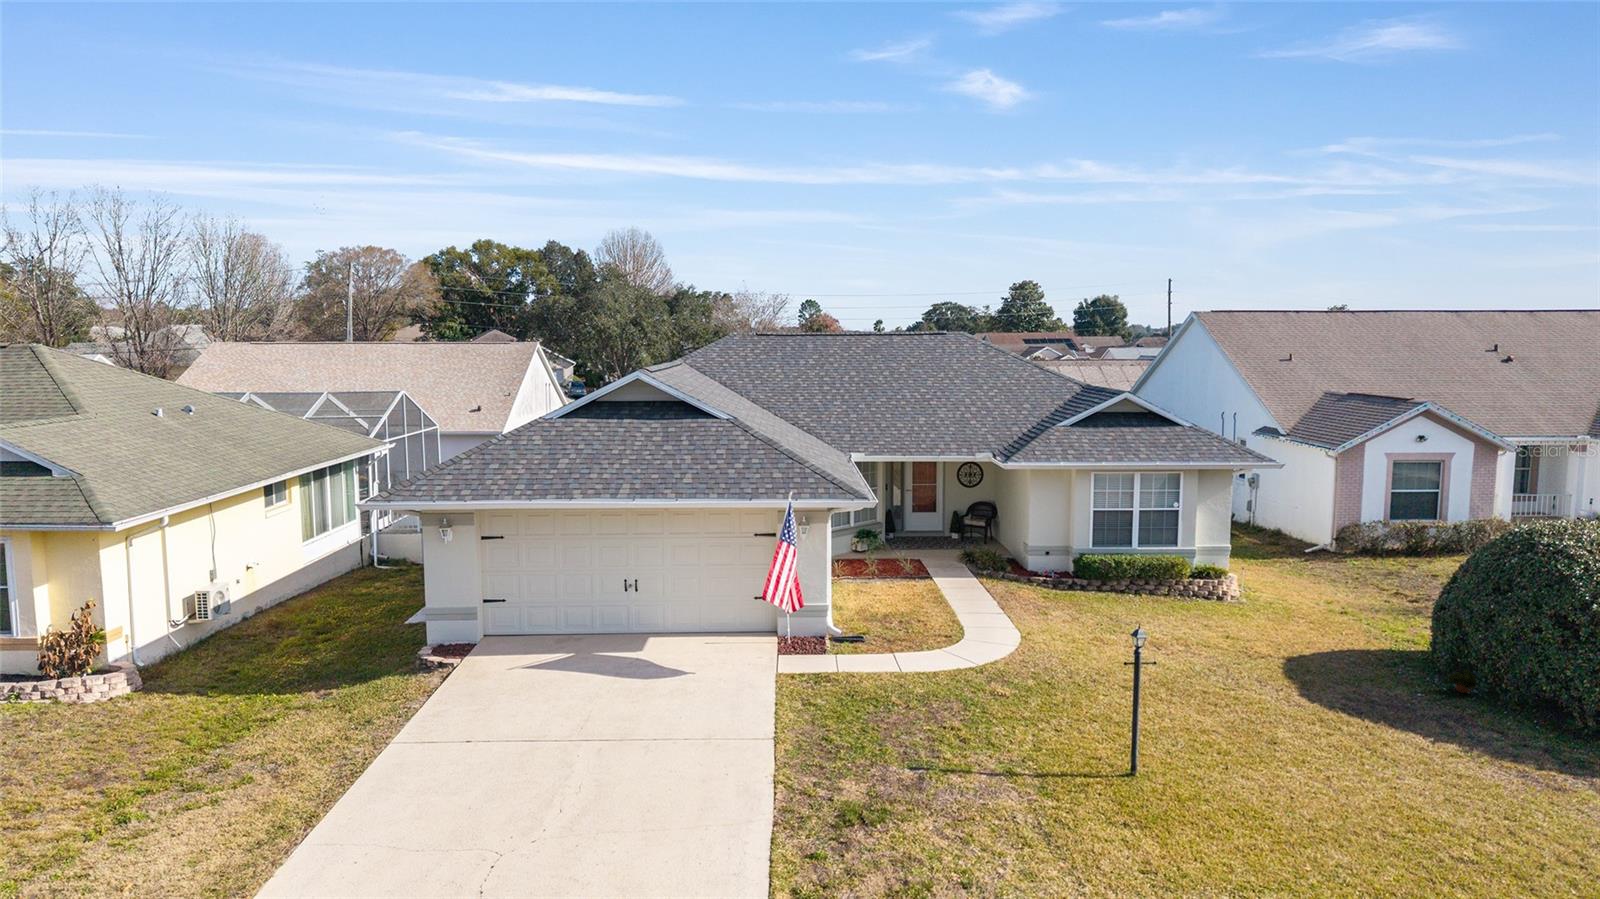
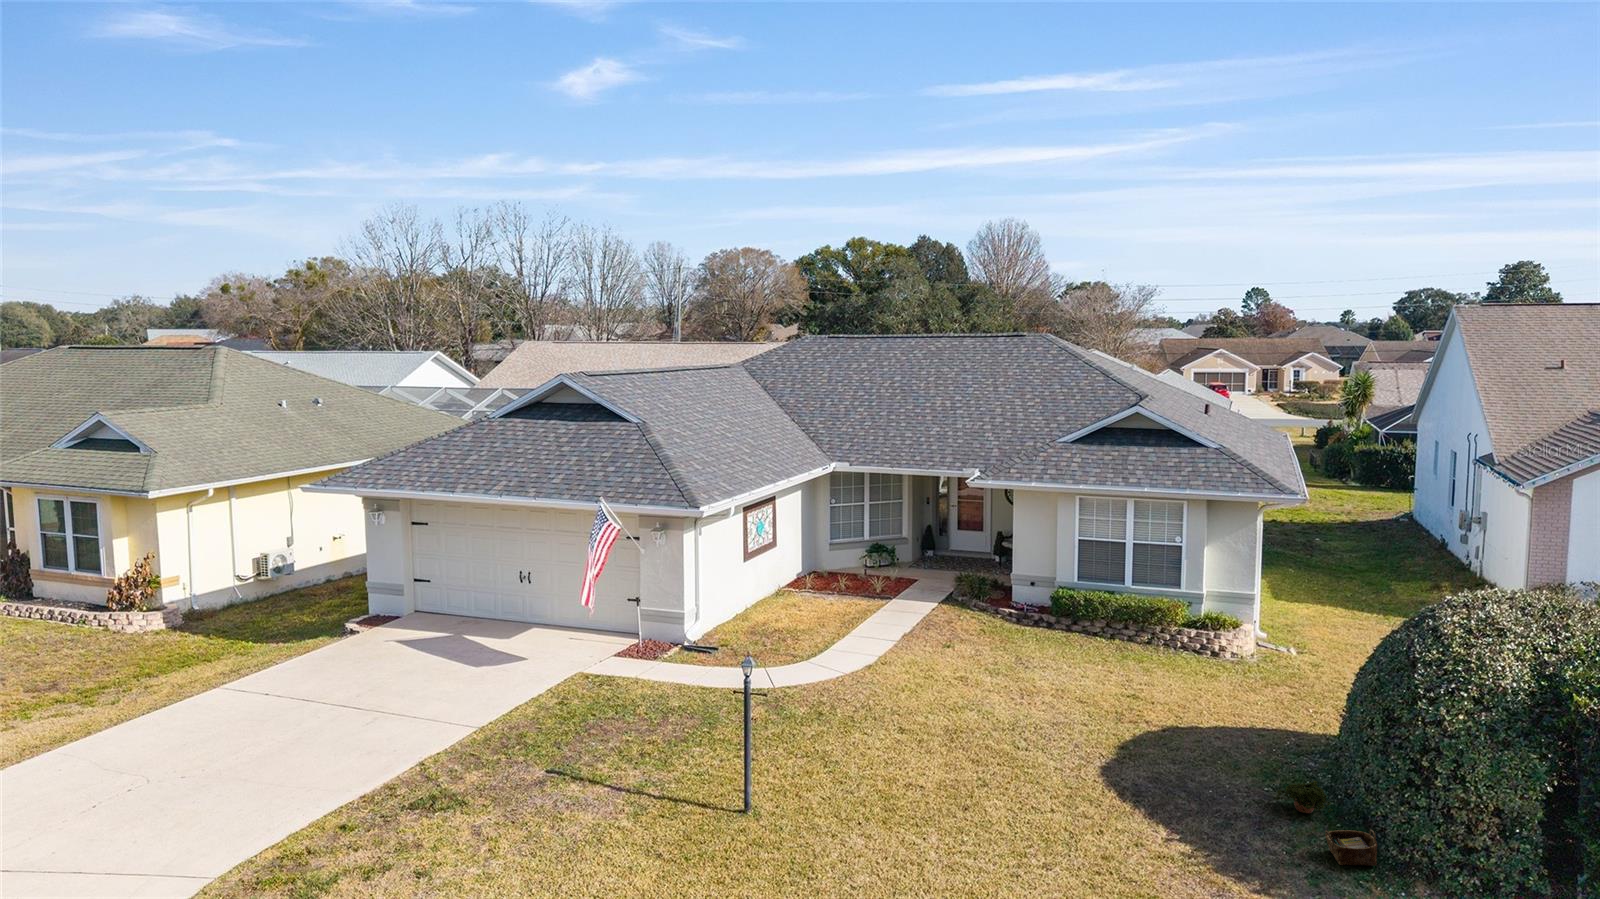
woven basket: none [1512,693,1551,720] -> present [1325,830,1378,866]

